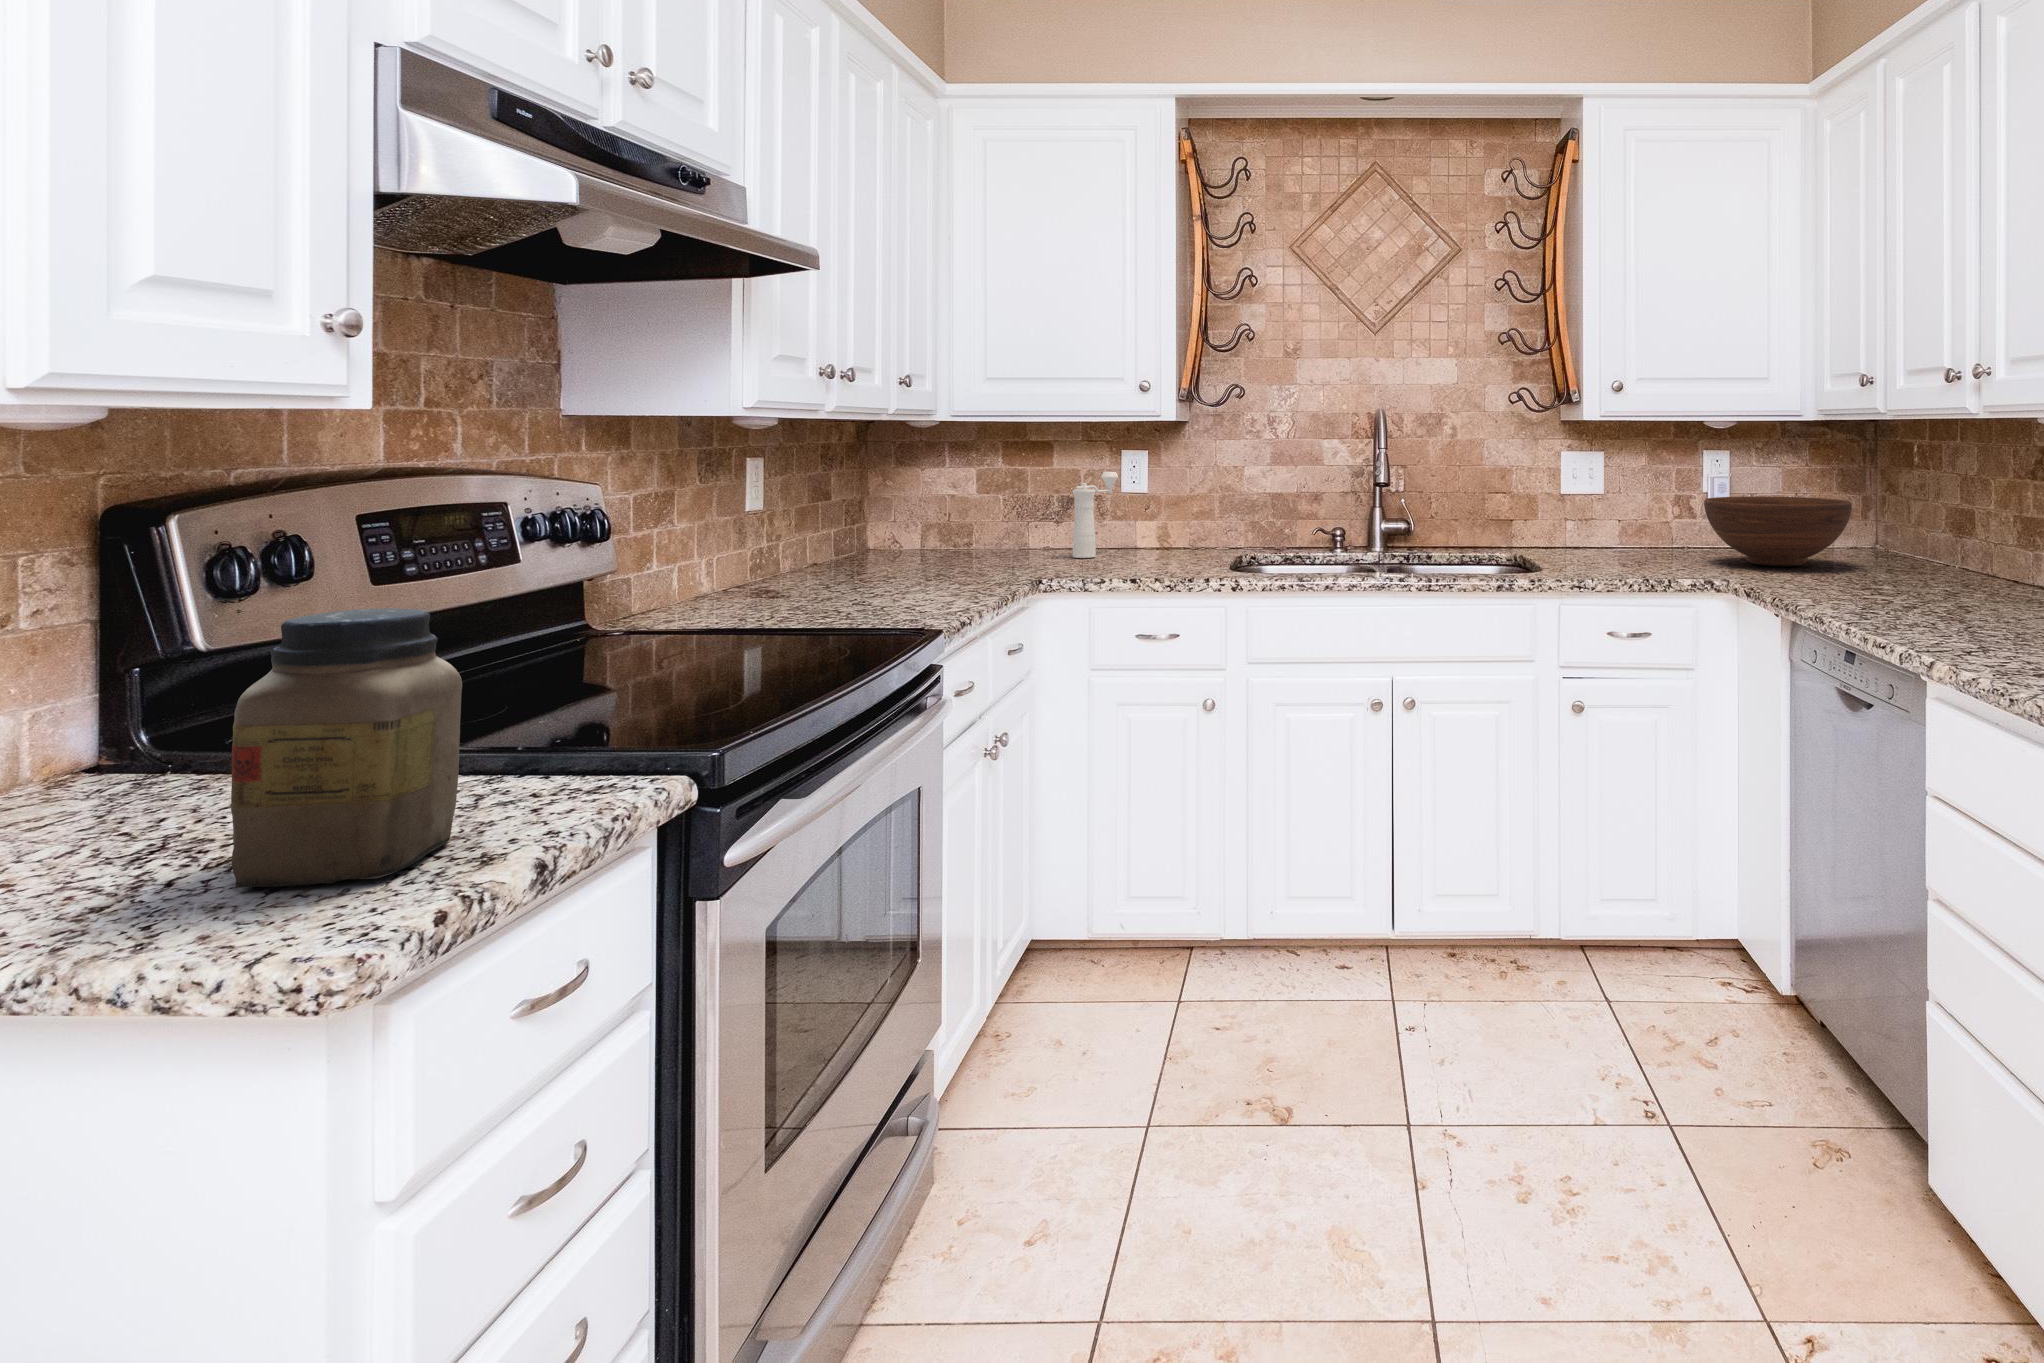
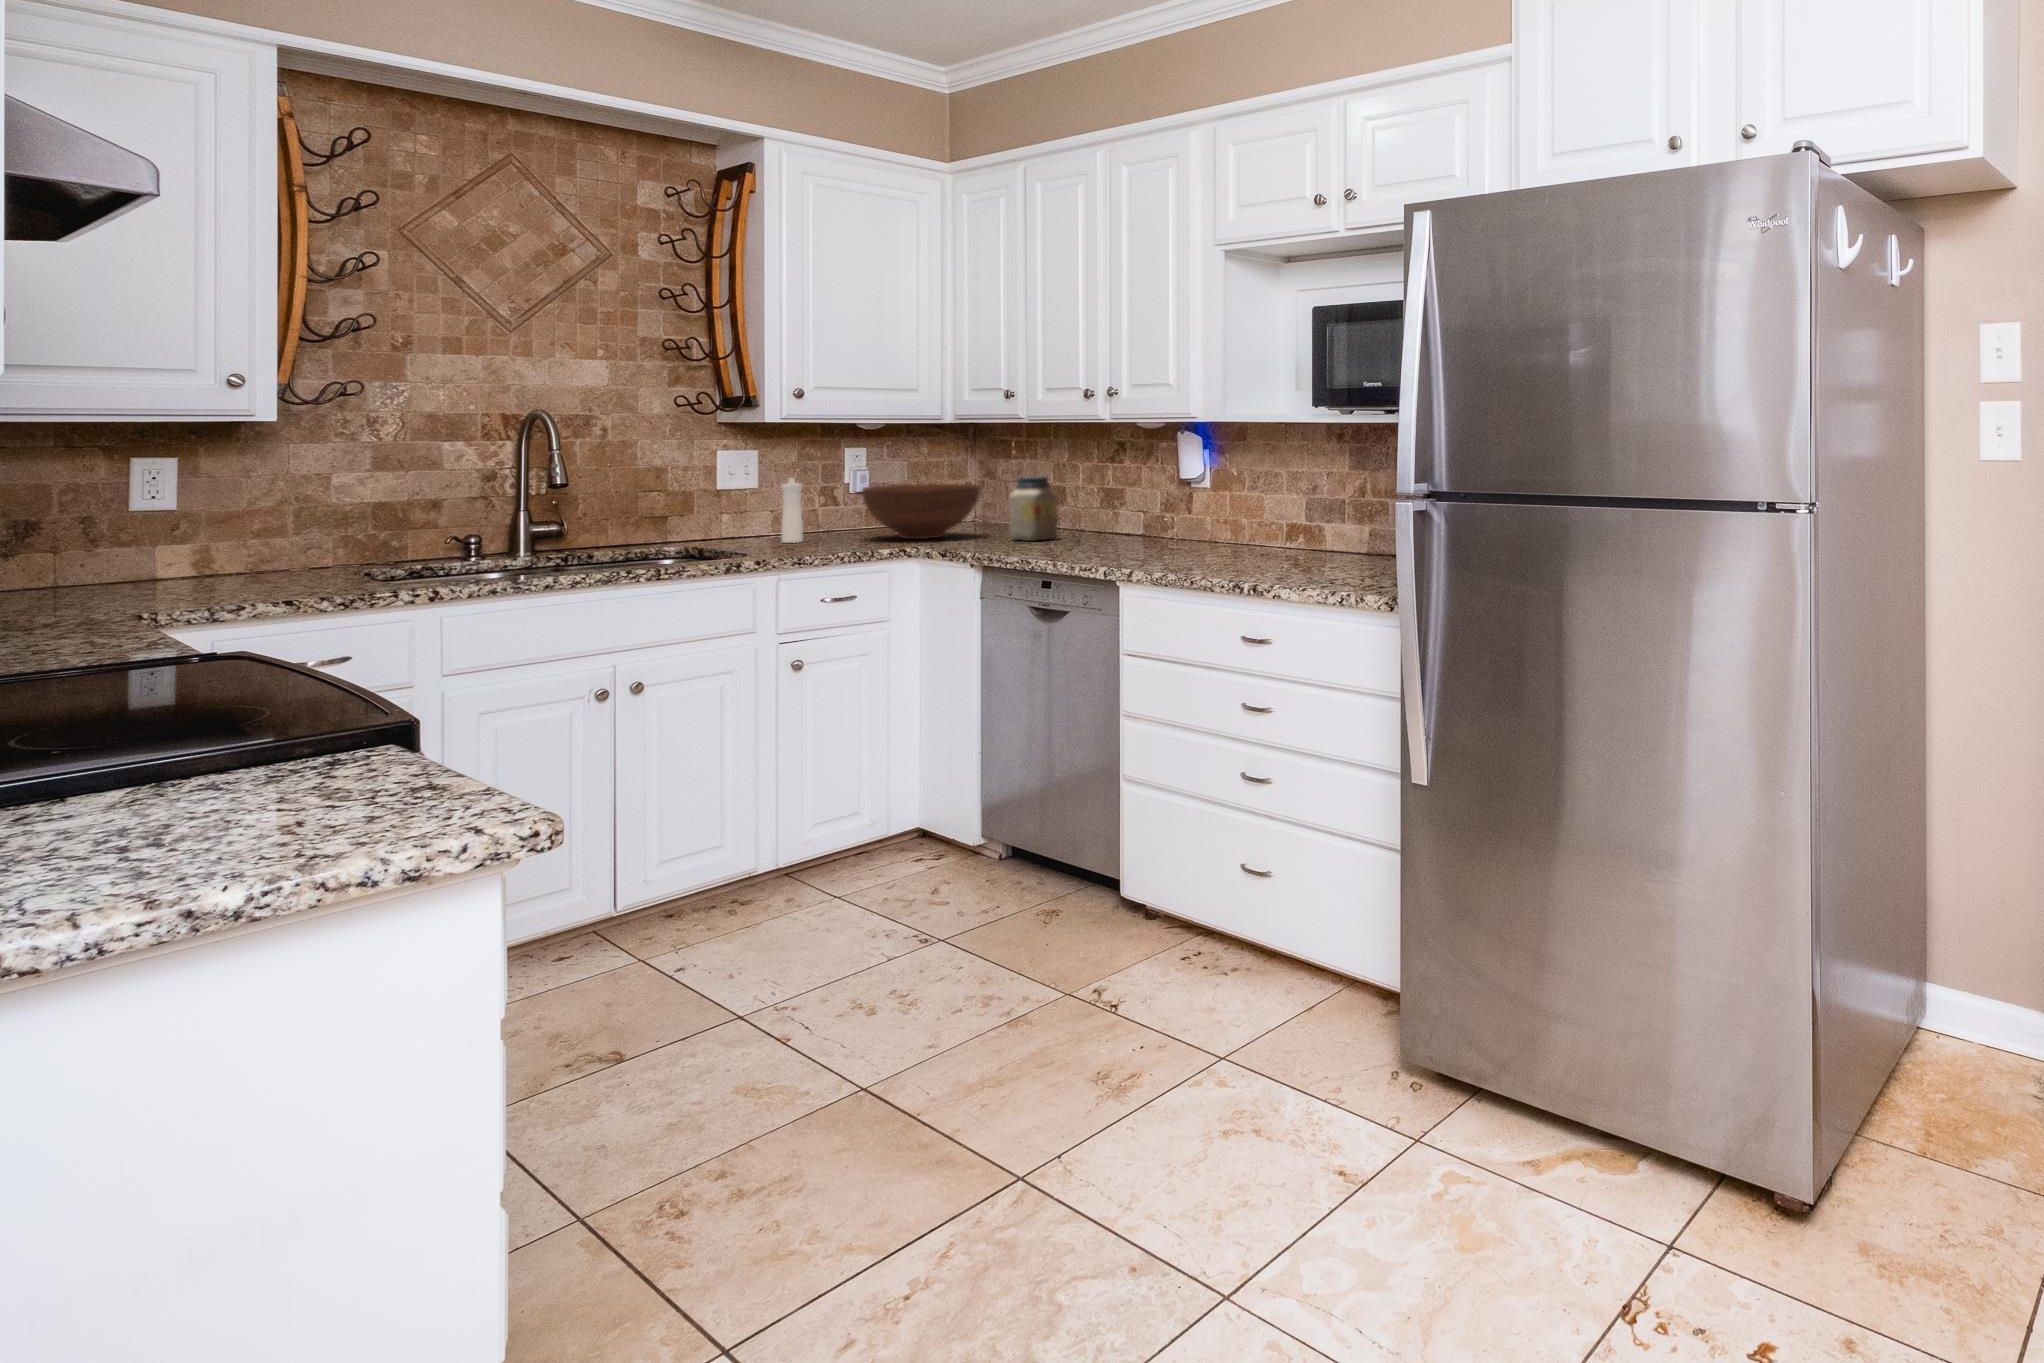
pepper mill: present [1072,472,1118,558] -> present [781,478,803,543]
jar: present [231,608,462,888] -> present [1009,476,1058,541]

